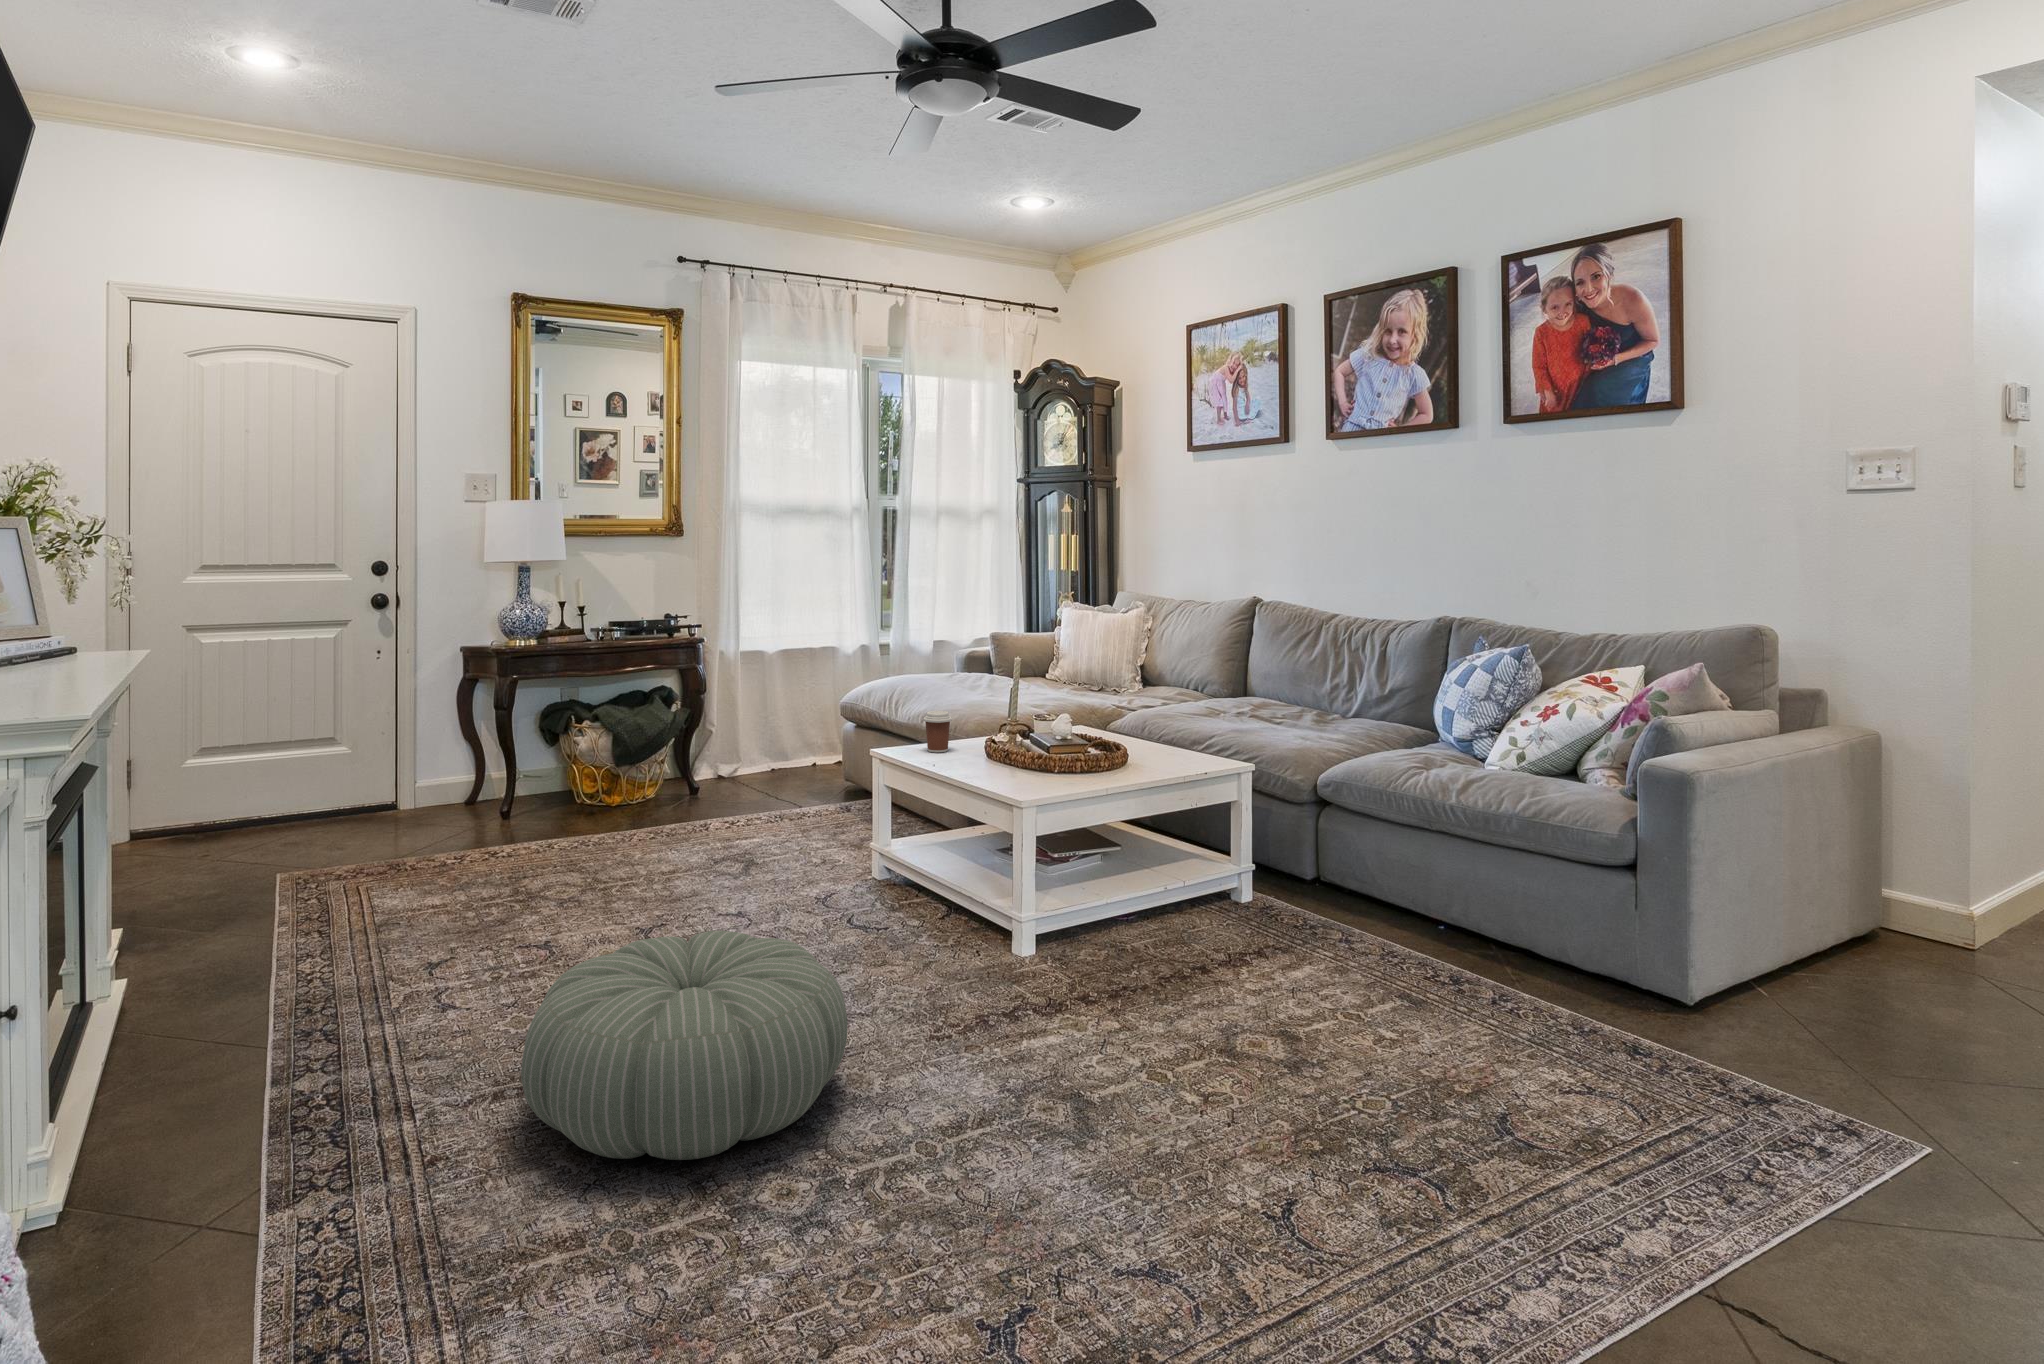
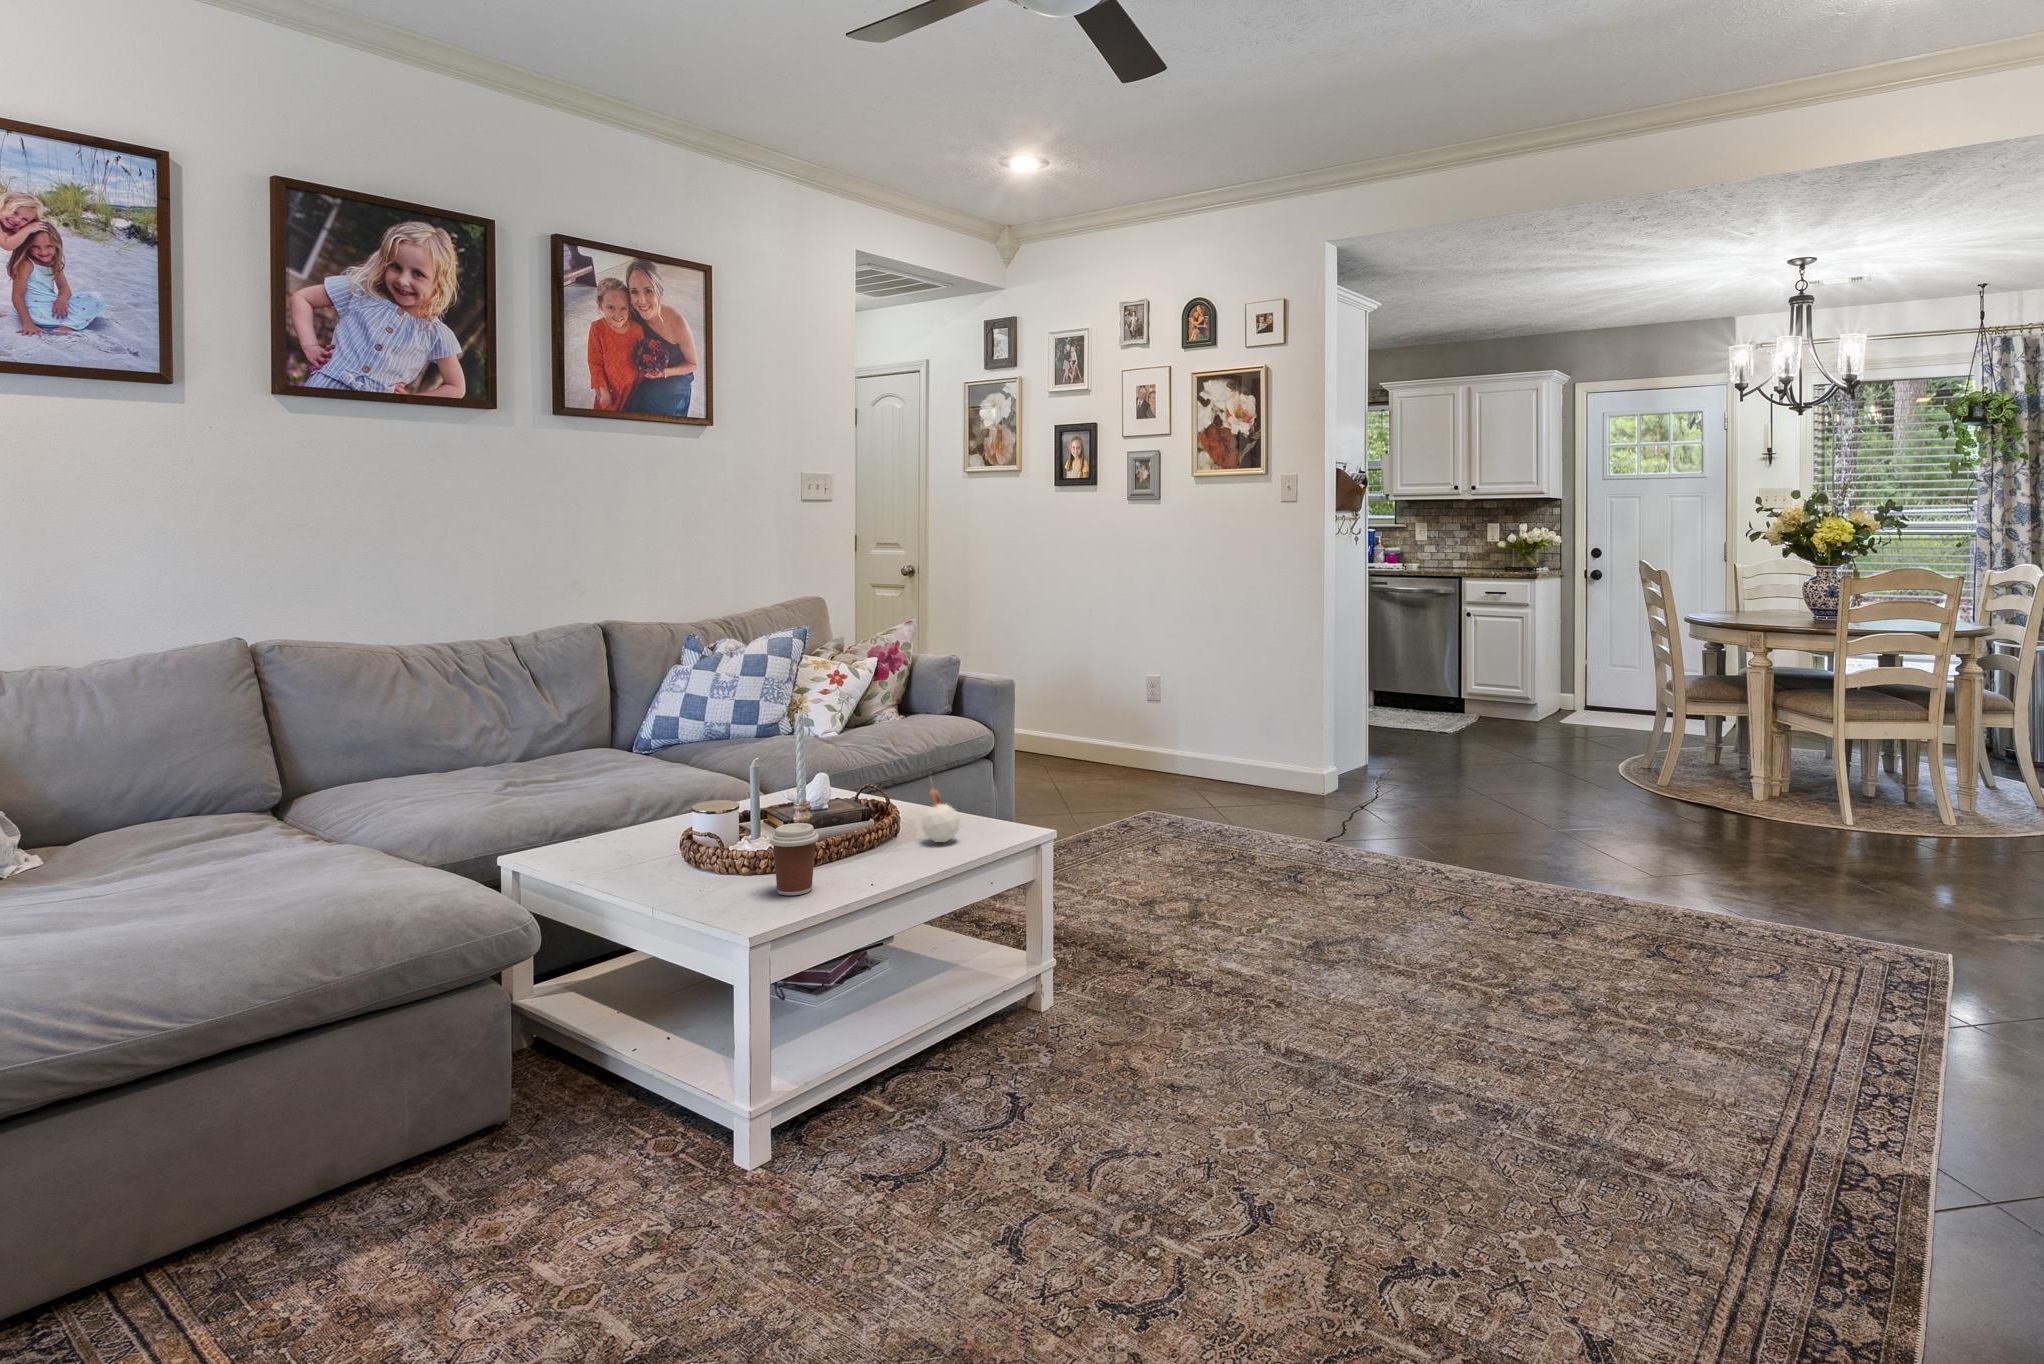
candle: none [997,722,1026,773] -> present [922,779,960,843]
pouf: present [521,931,848,1160] -> none [1367,913,1682,1122]

